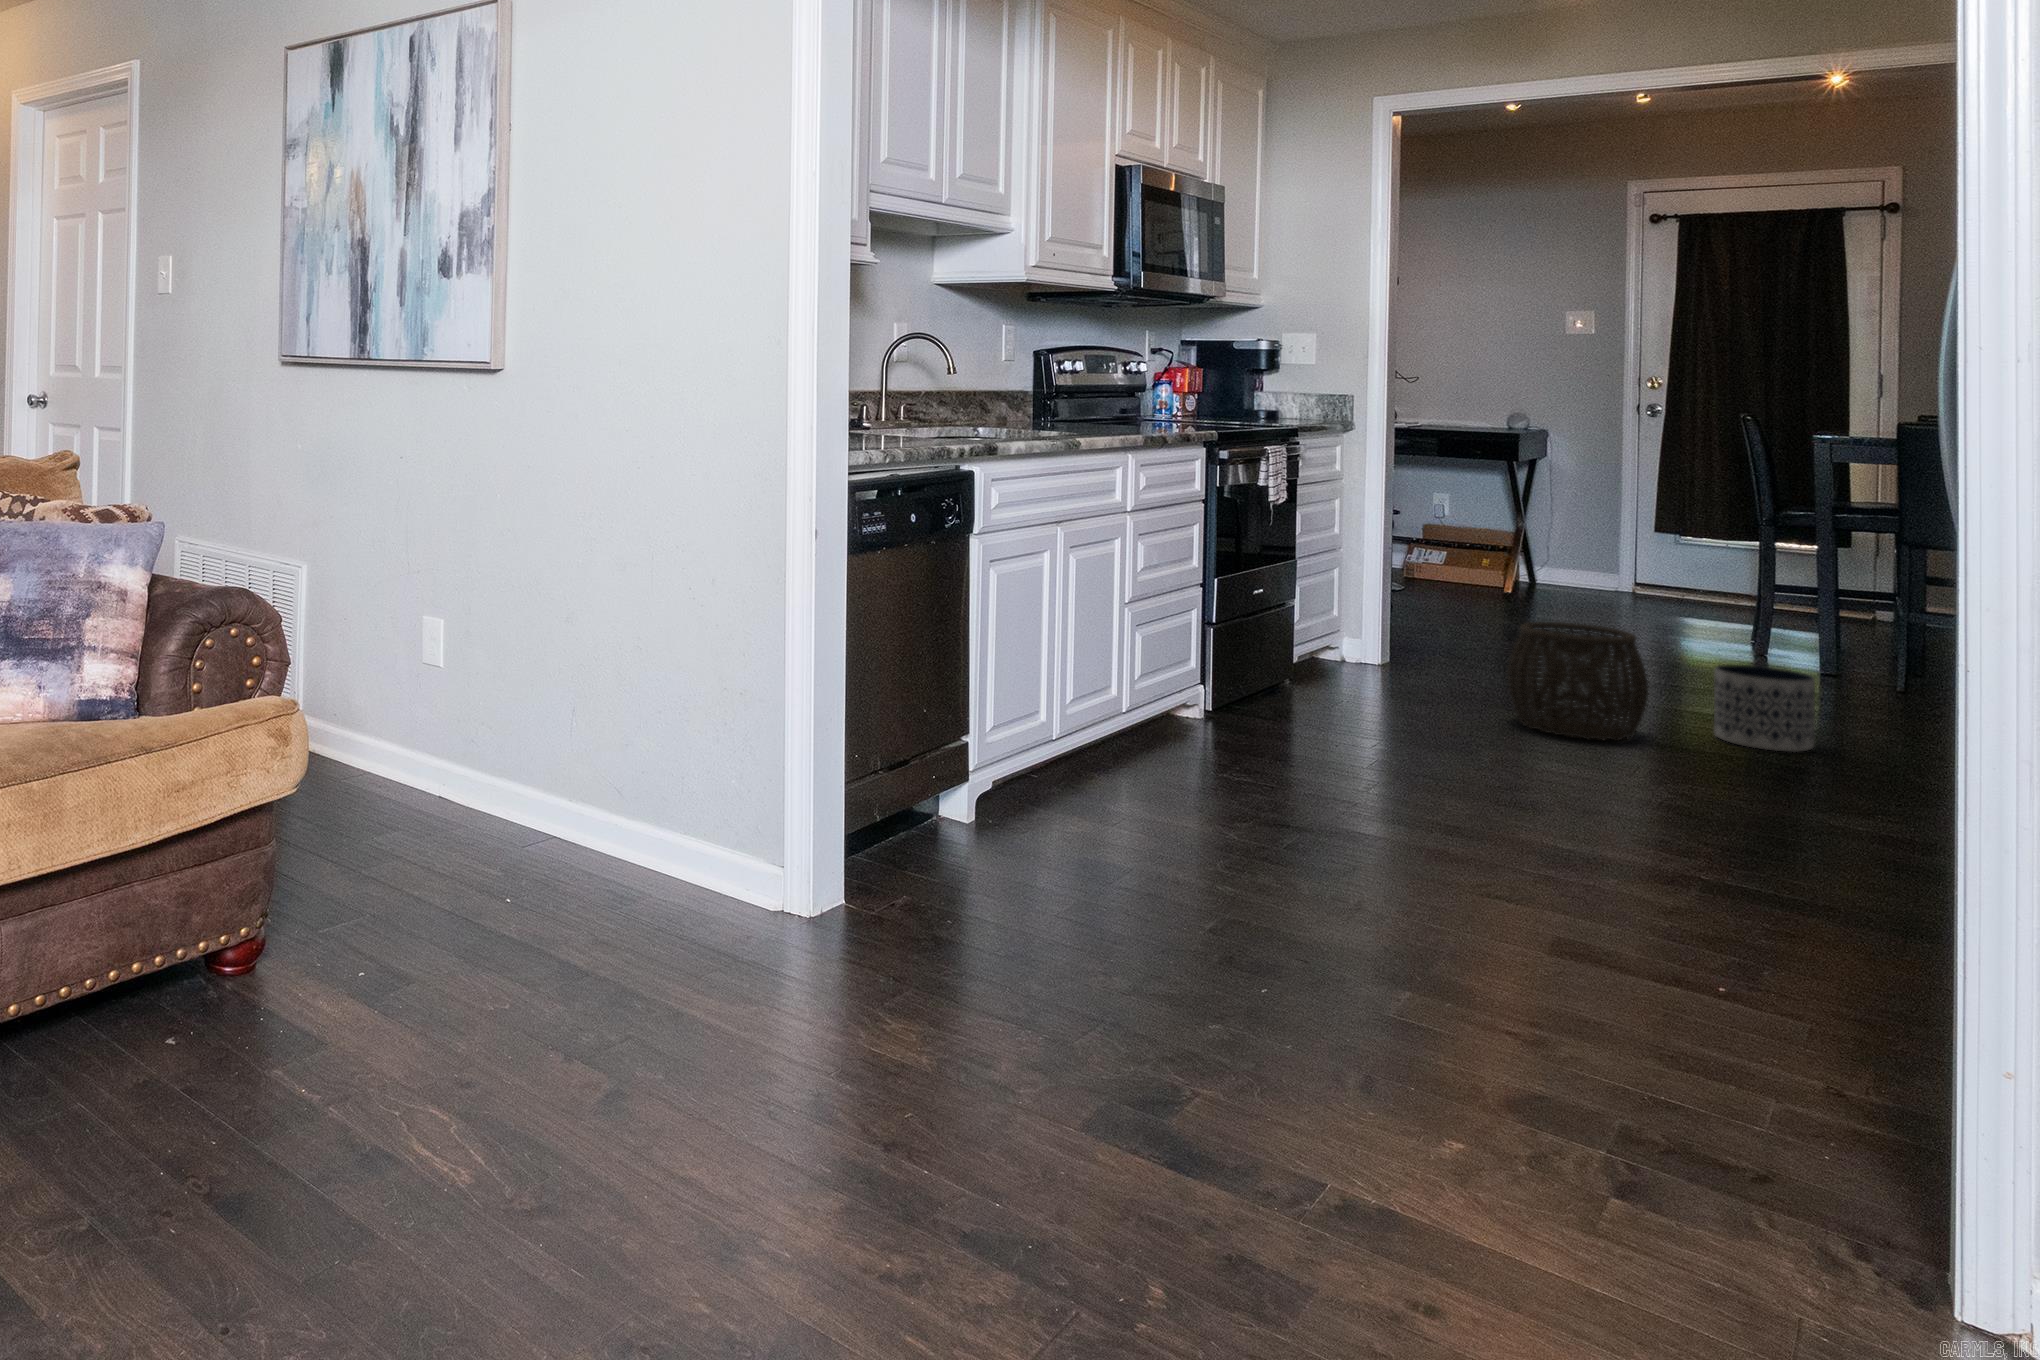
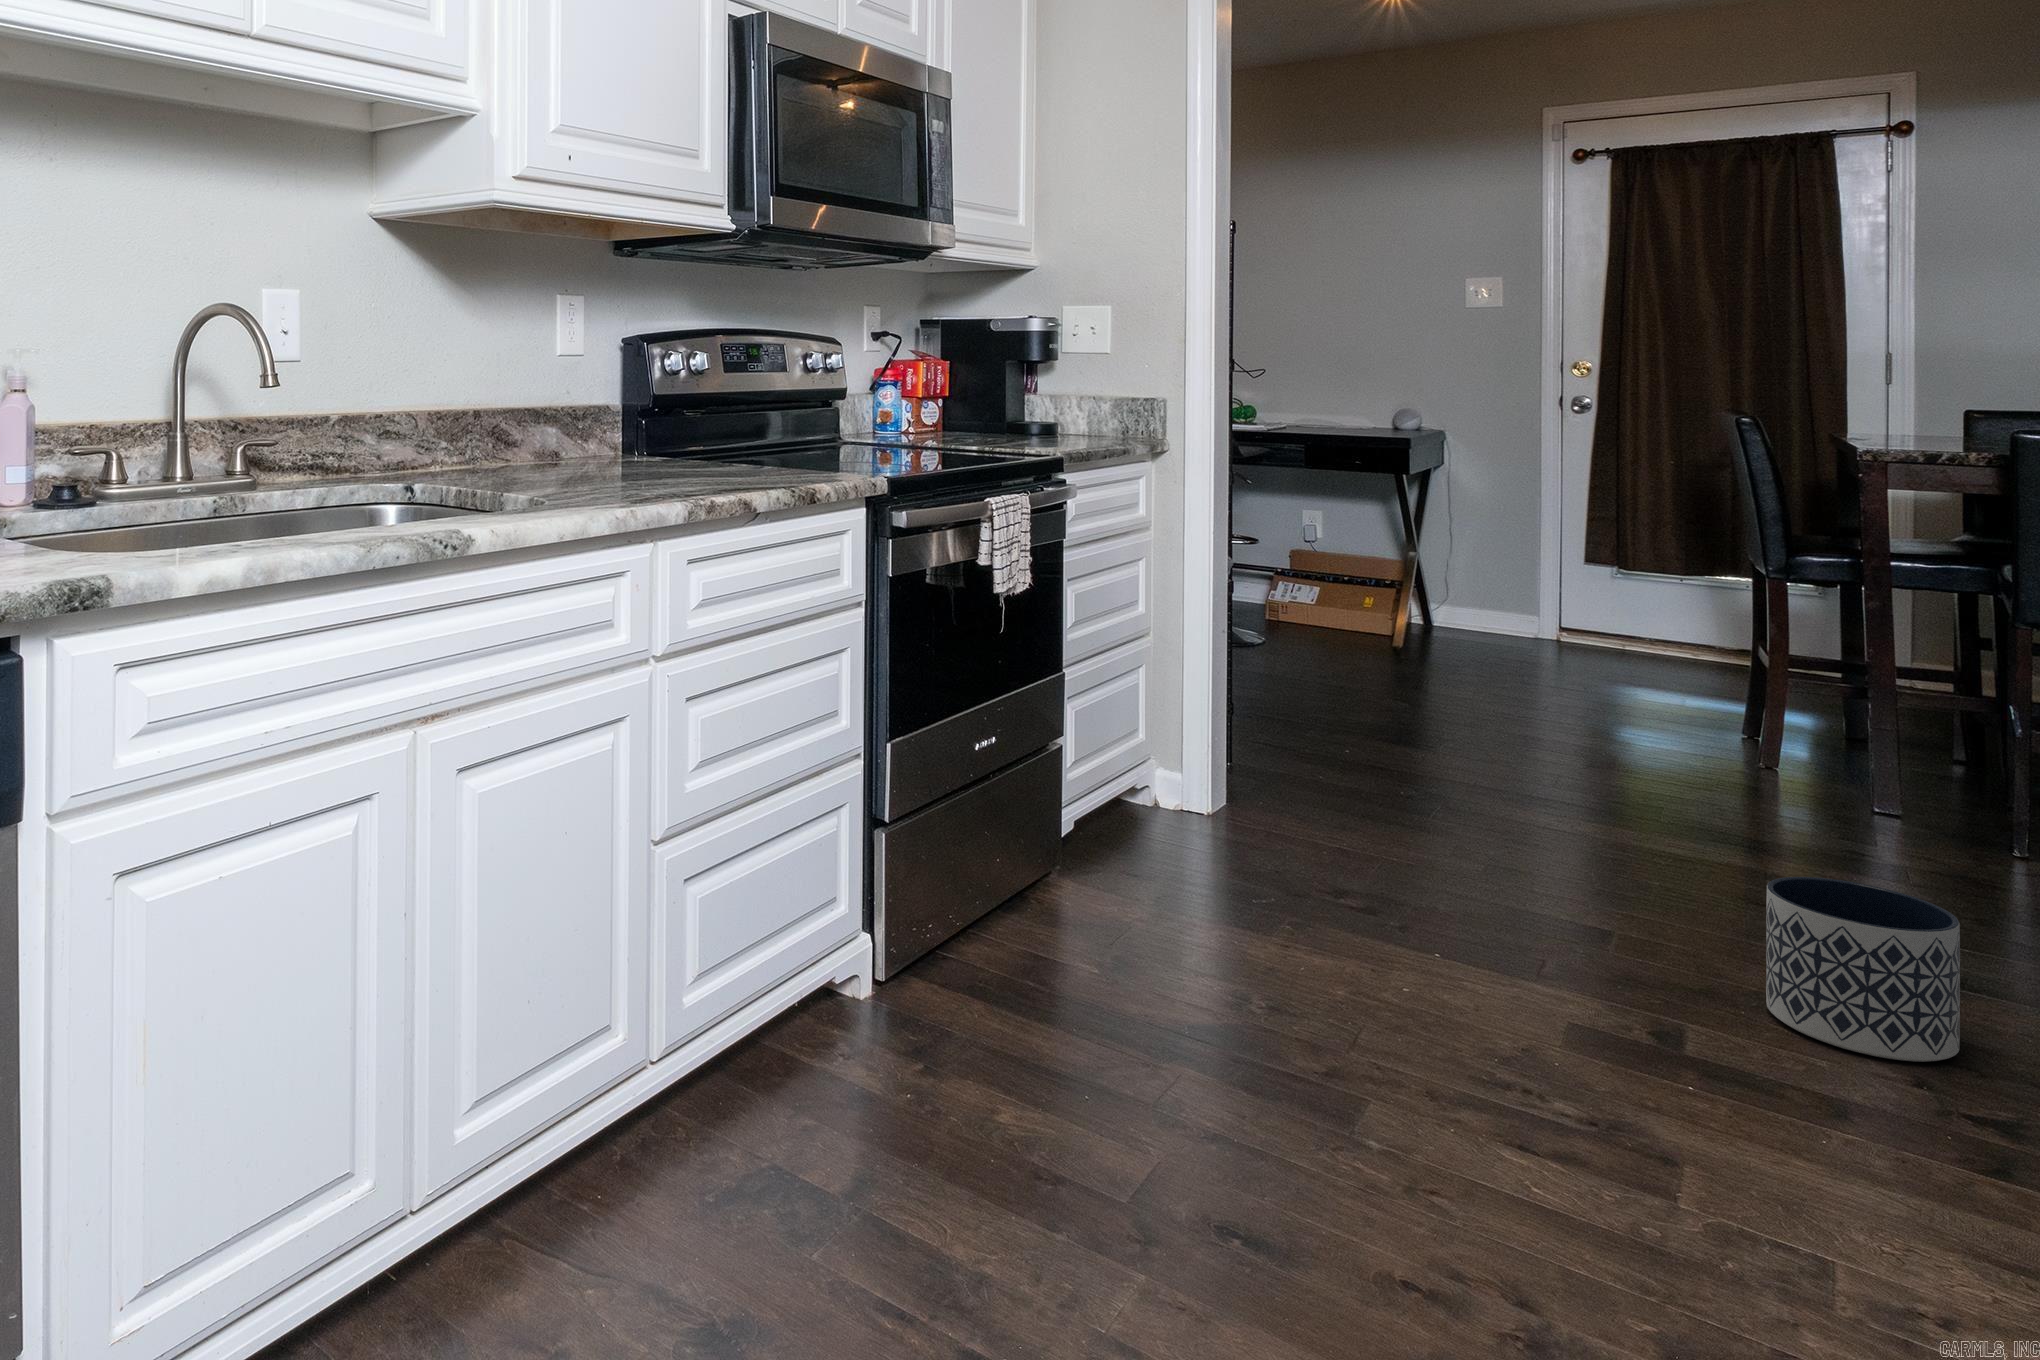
woven basket: present [1507,622,1649,741] -> none [1399,796,1659,1038]

